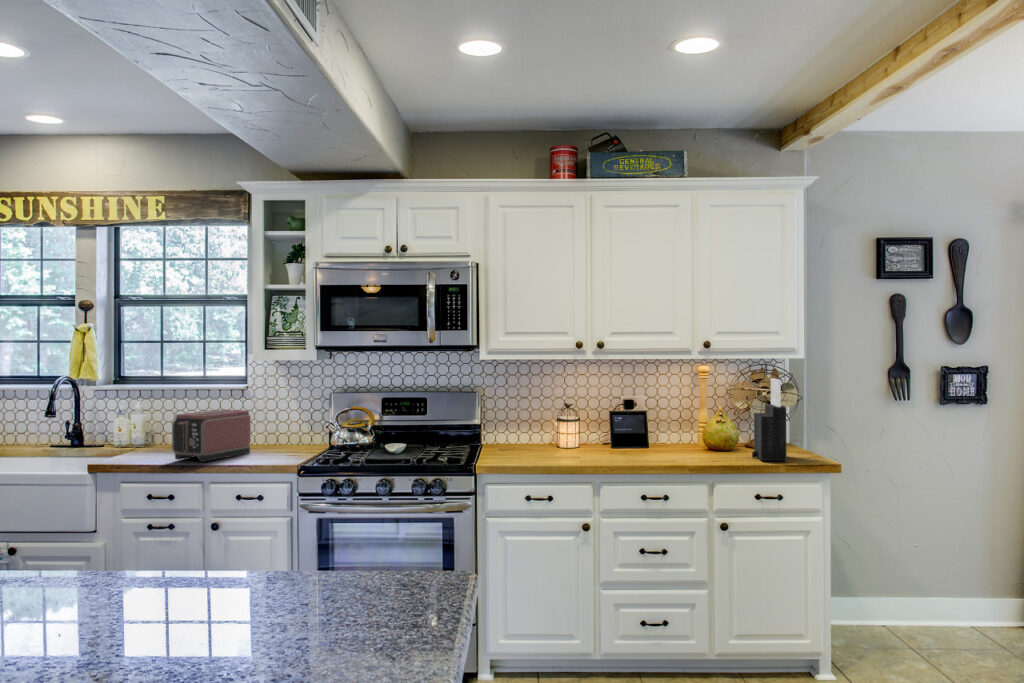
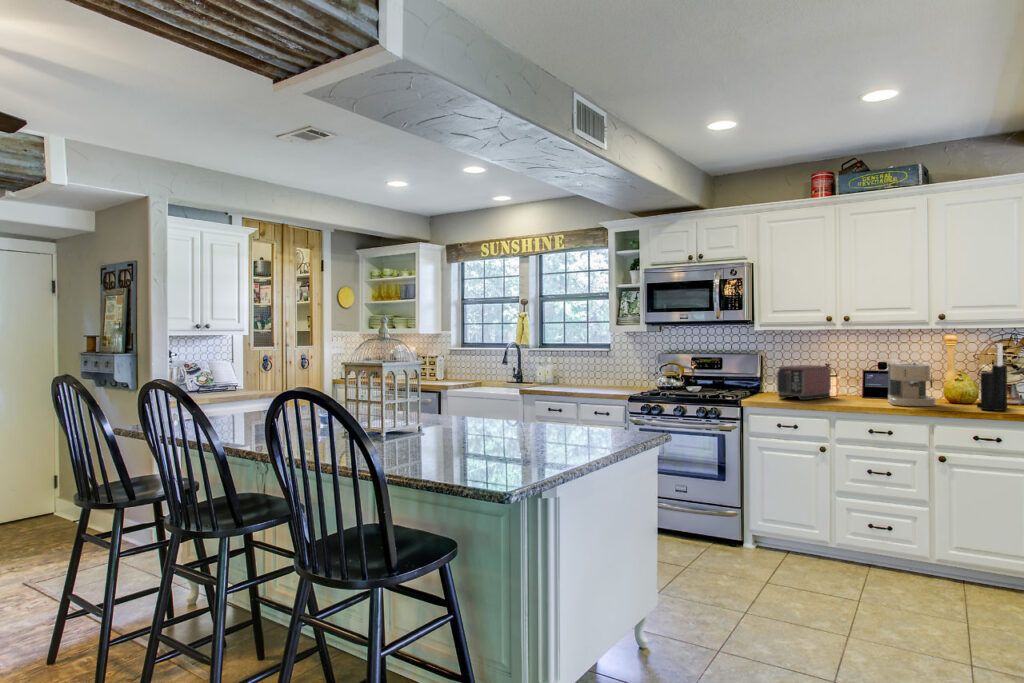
coffee maker: none [650,403,708,460] -> present [888,363,936,406]
toaster: present [172,410,251,462] -> present [777,365,831,400]

